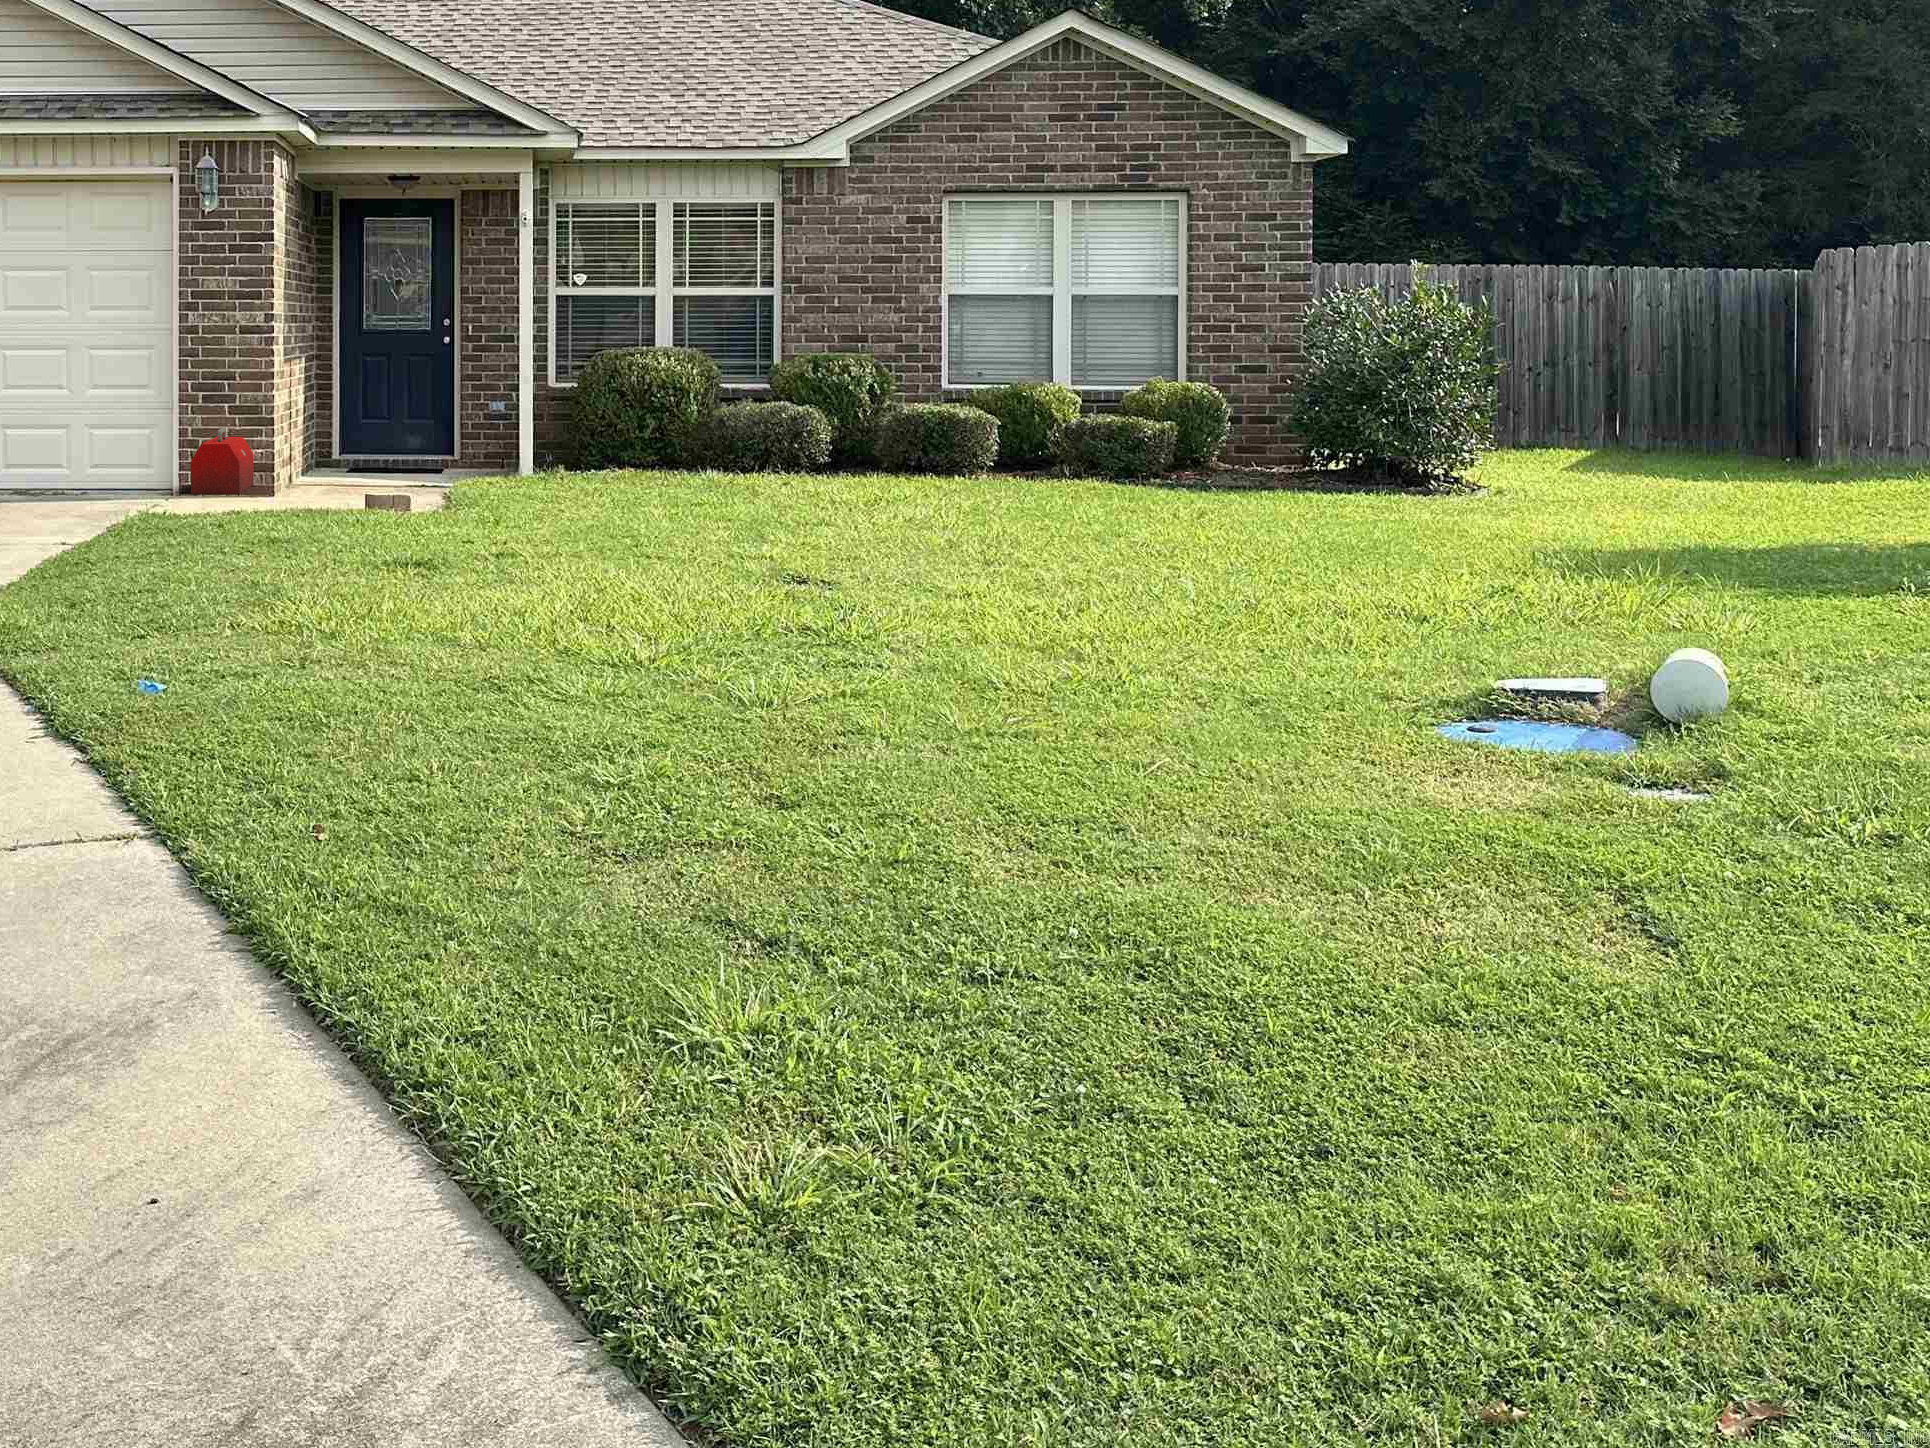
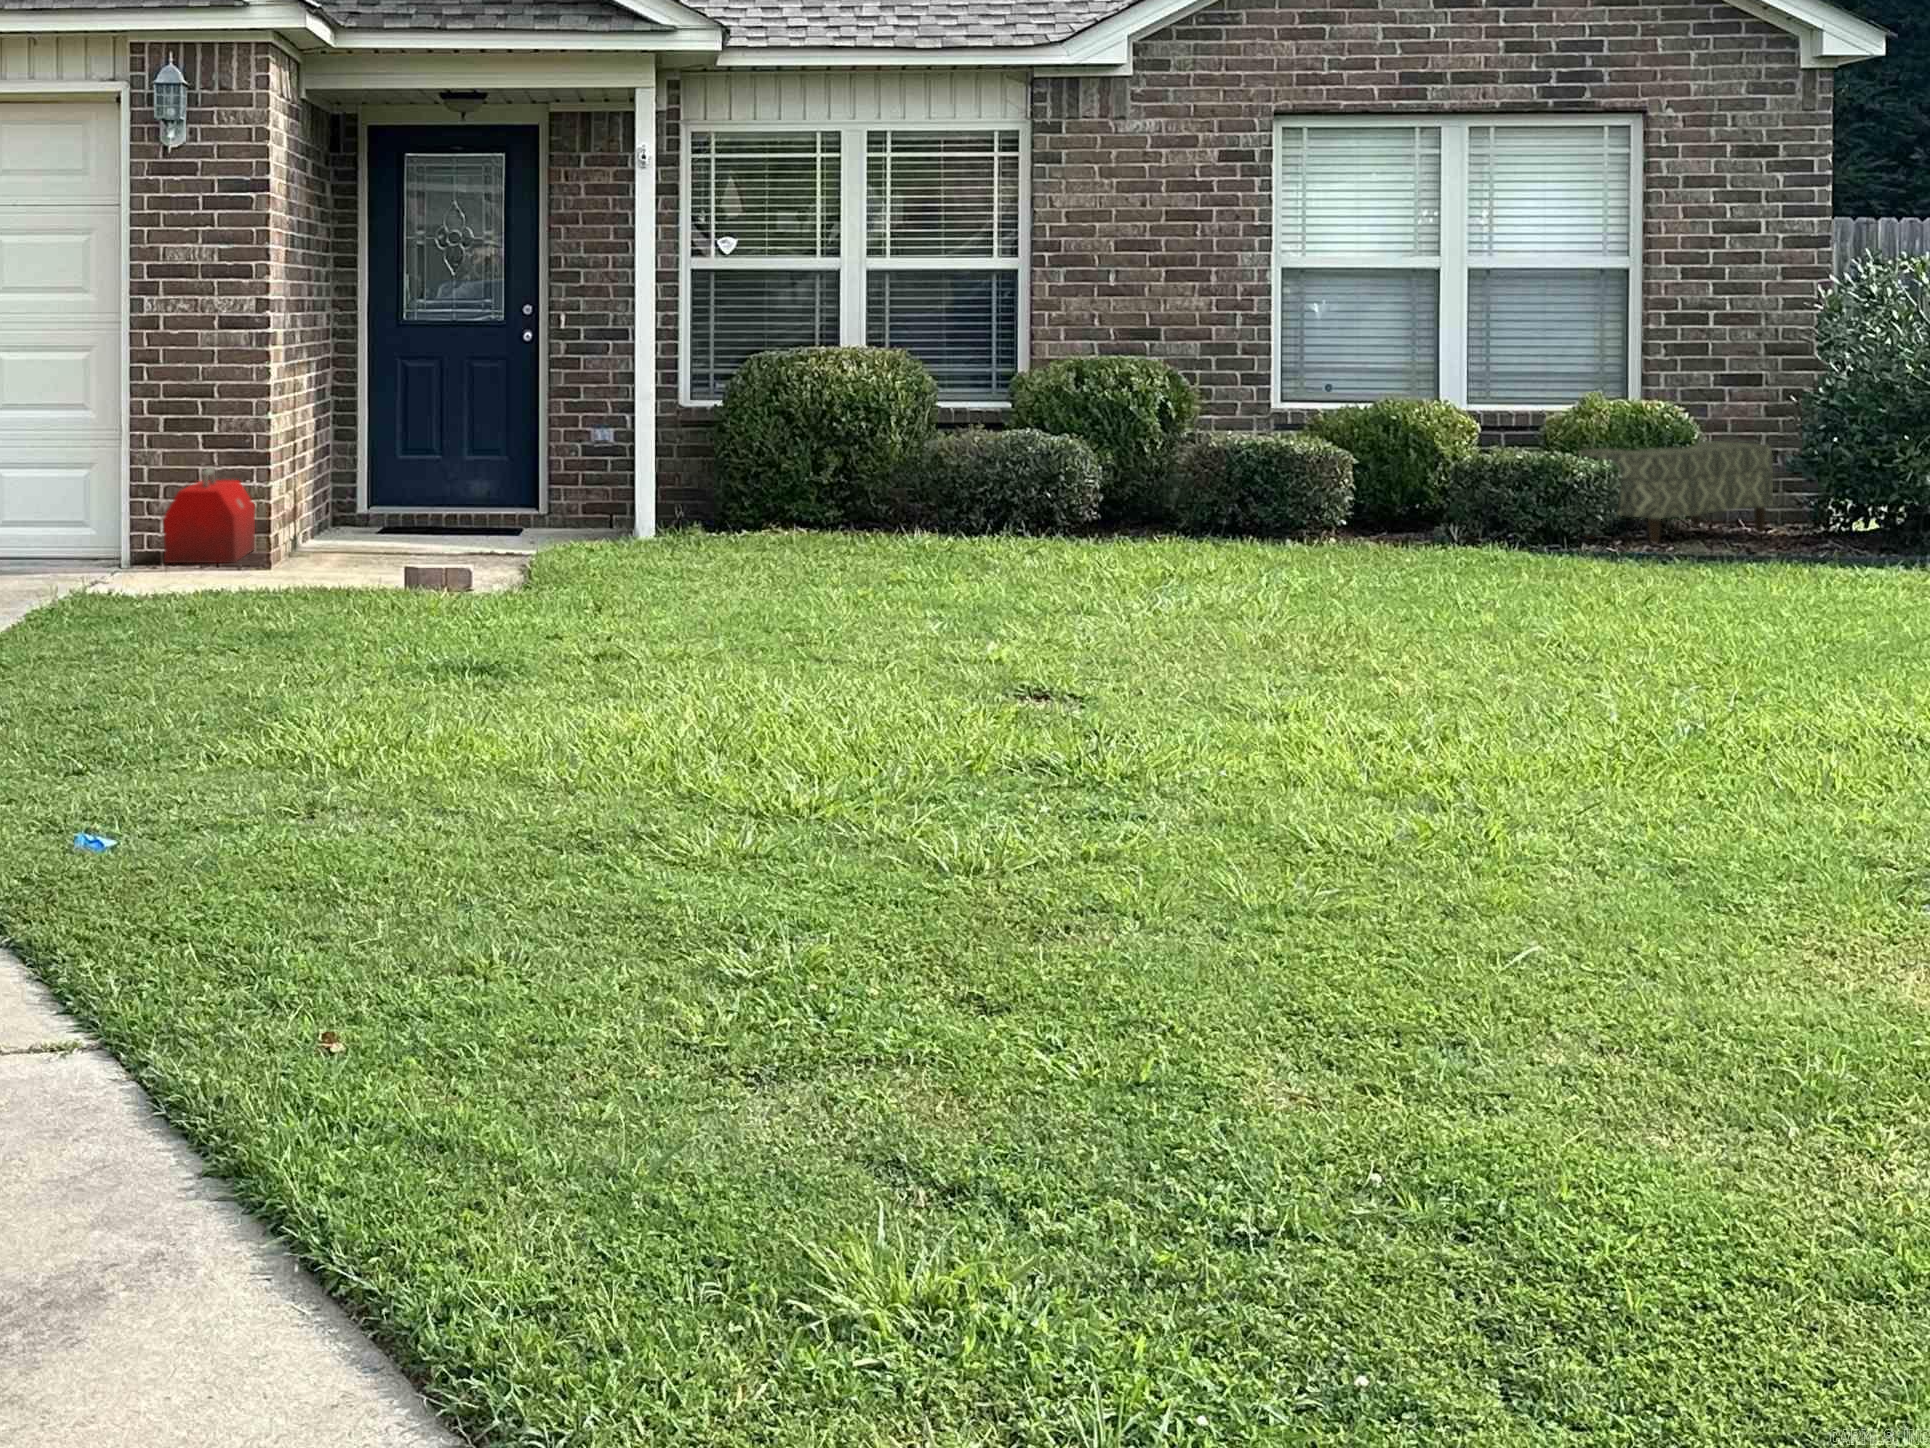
bench: none [1153,412,1284,485] -> present [1579,440,1773,544]

